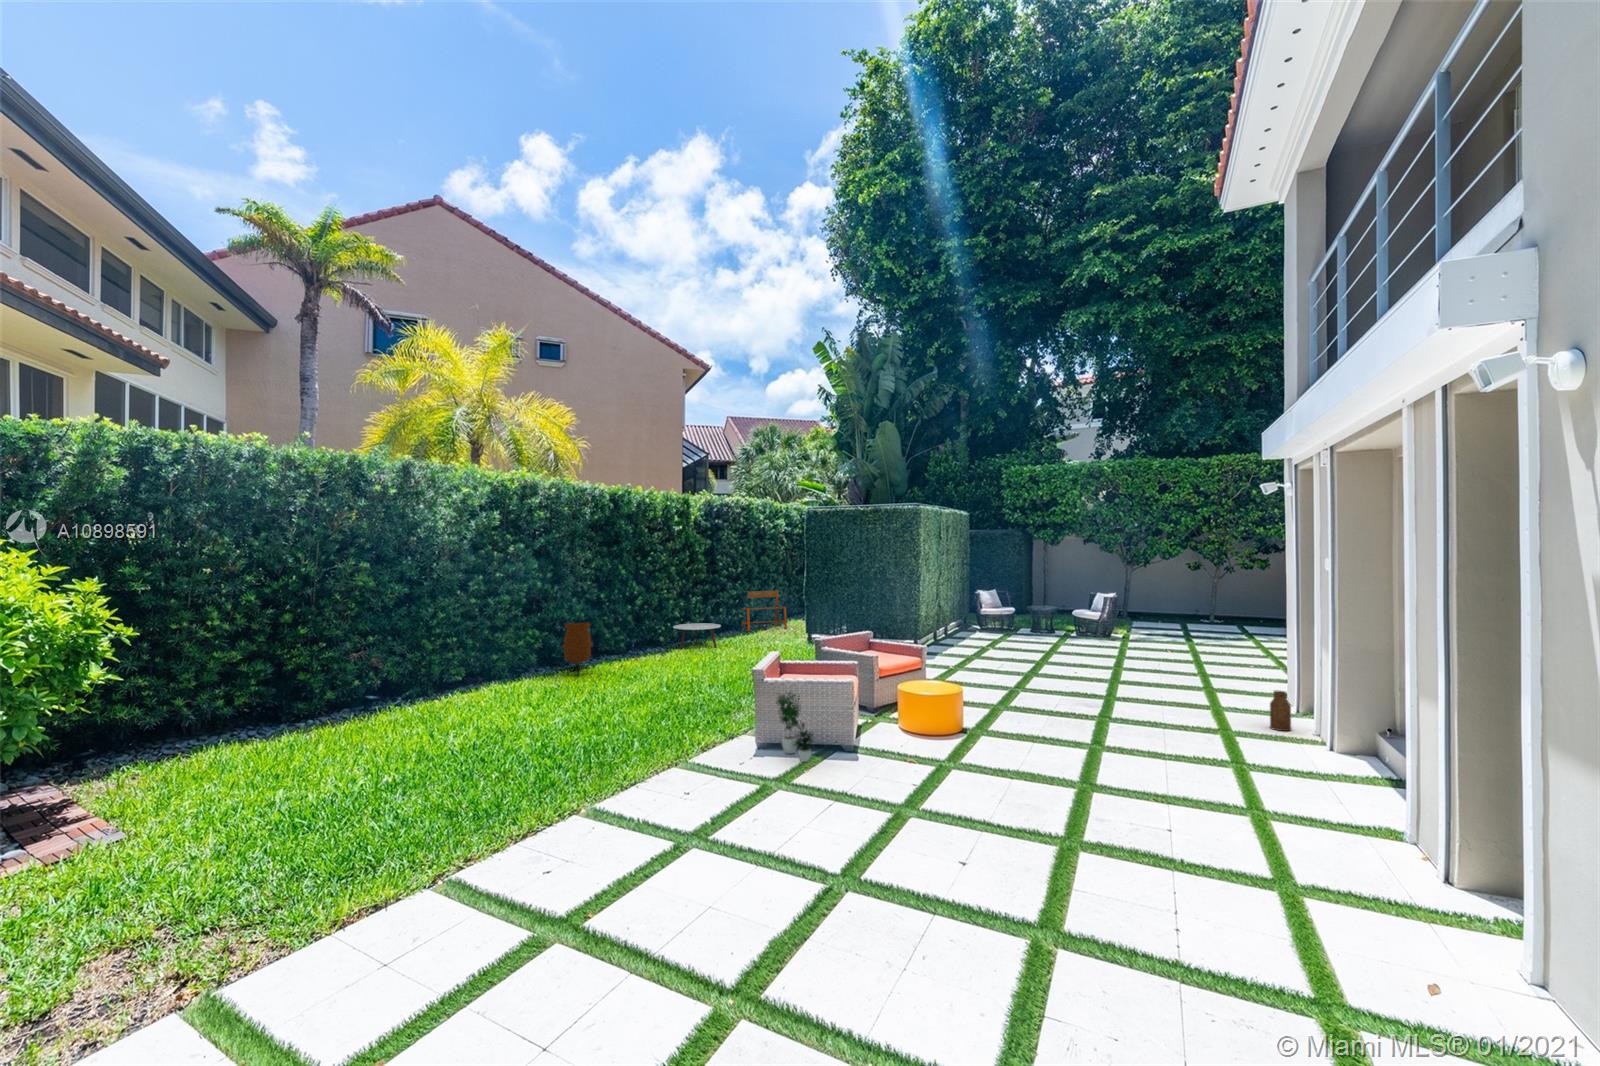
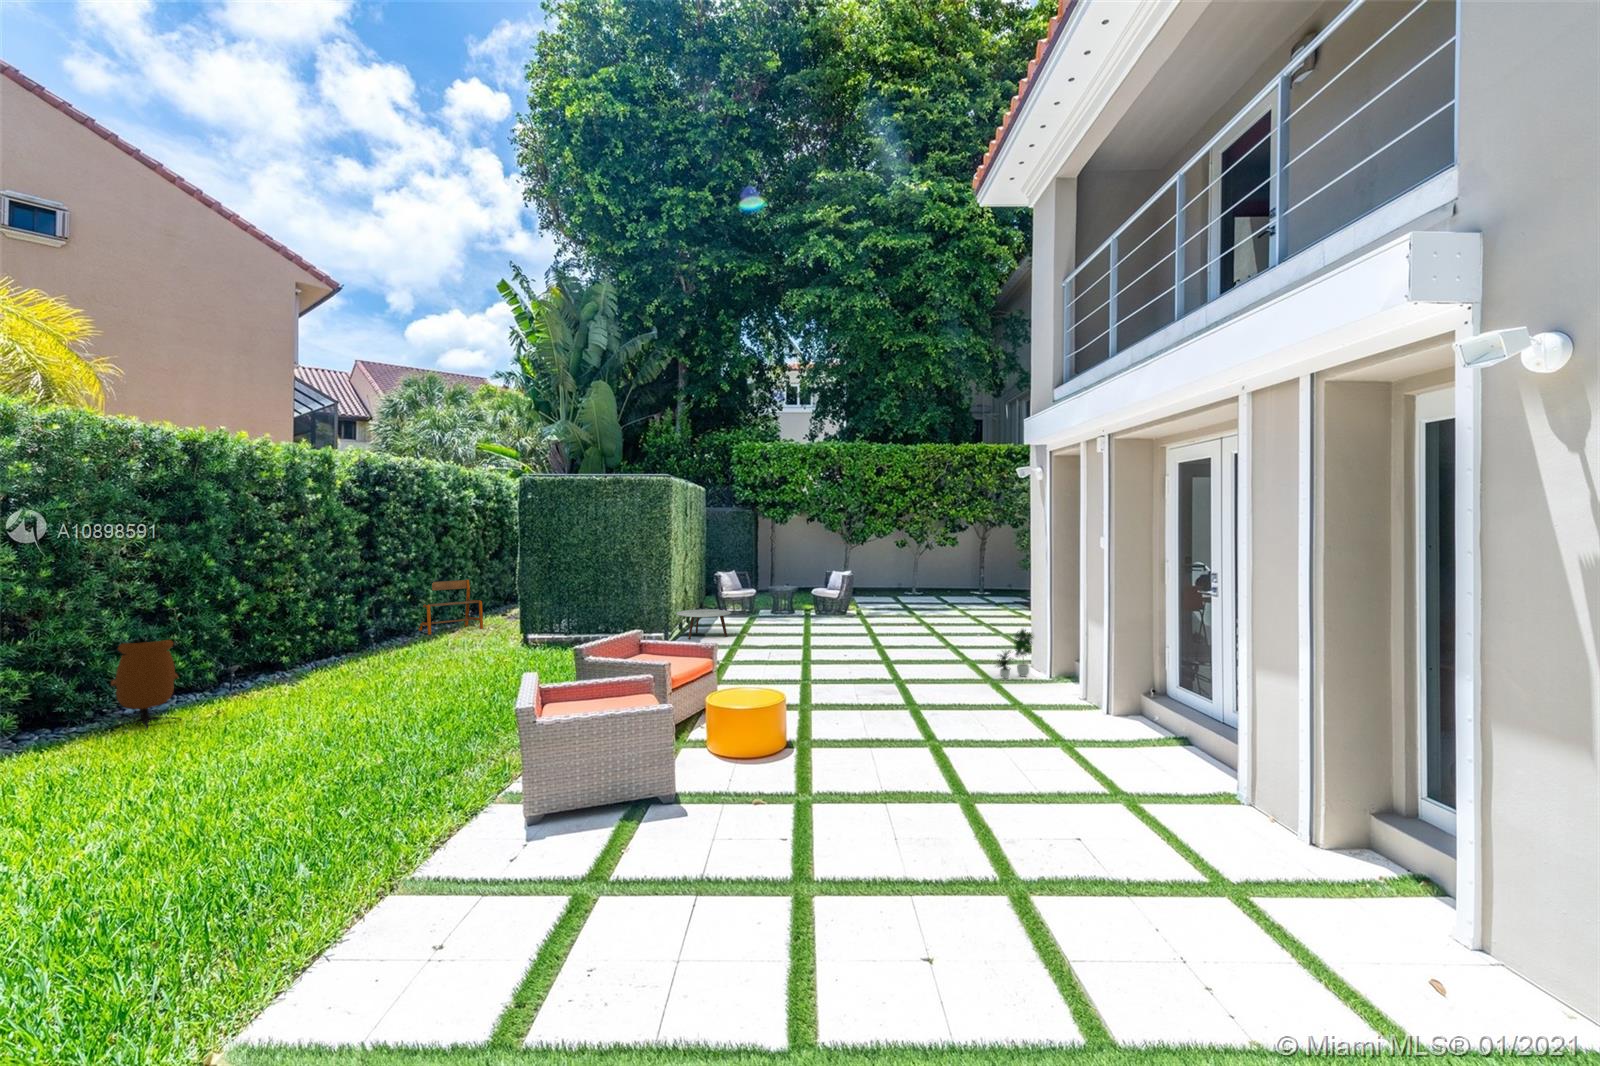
coffee table: present [673,623,721,649] -> present [676,609,731,639]
watering can: present [1270,691,1291,731] -> none [1068,668,1087,709]
potted plant: present [776,693,815,762] -> present [997,629,1033,678]

